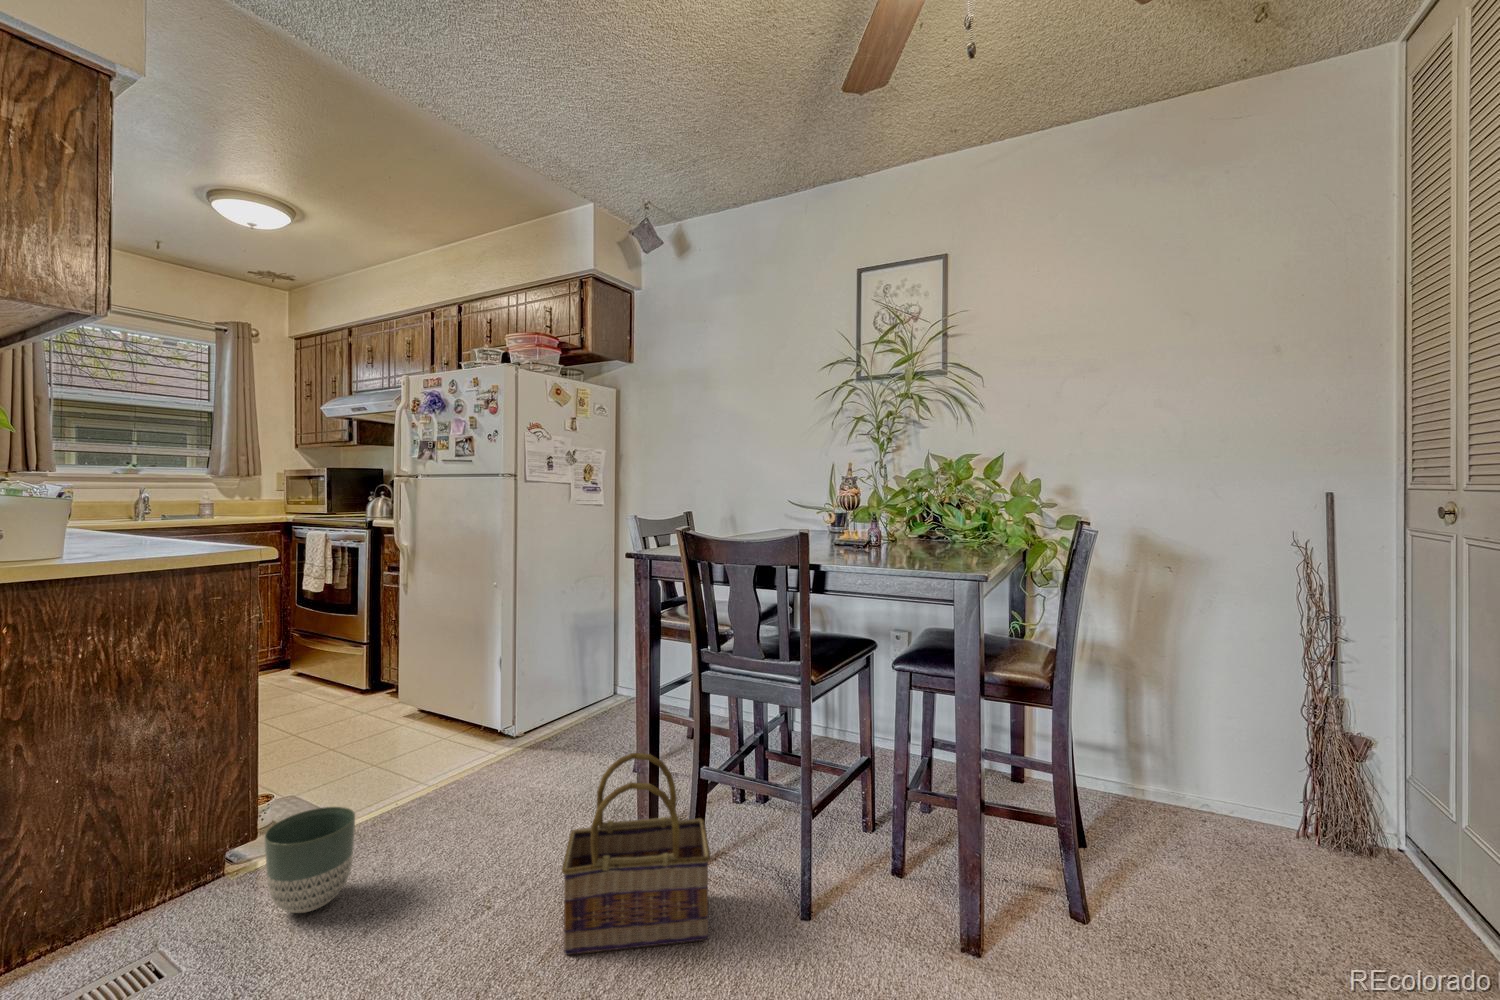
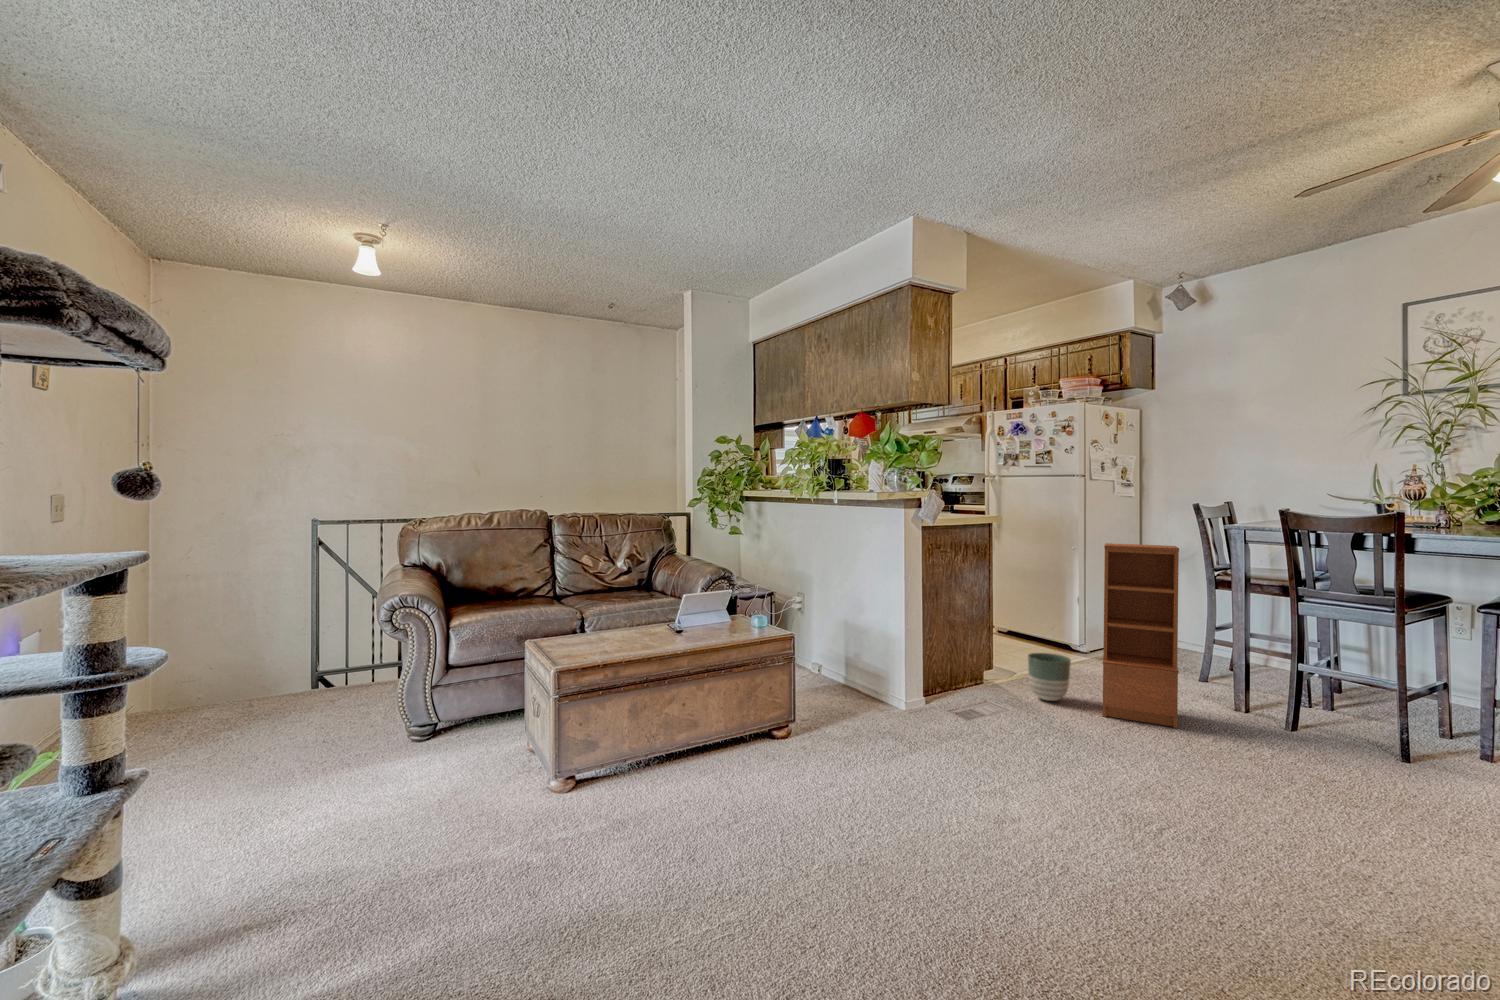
bookcase: none [365,598,527,945] -> present [1103,543,1179,728]
basket: present [562,753,711,955] -> none [1217,640,1334,750]

